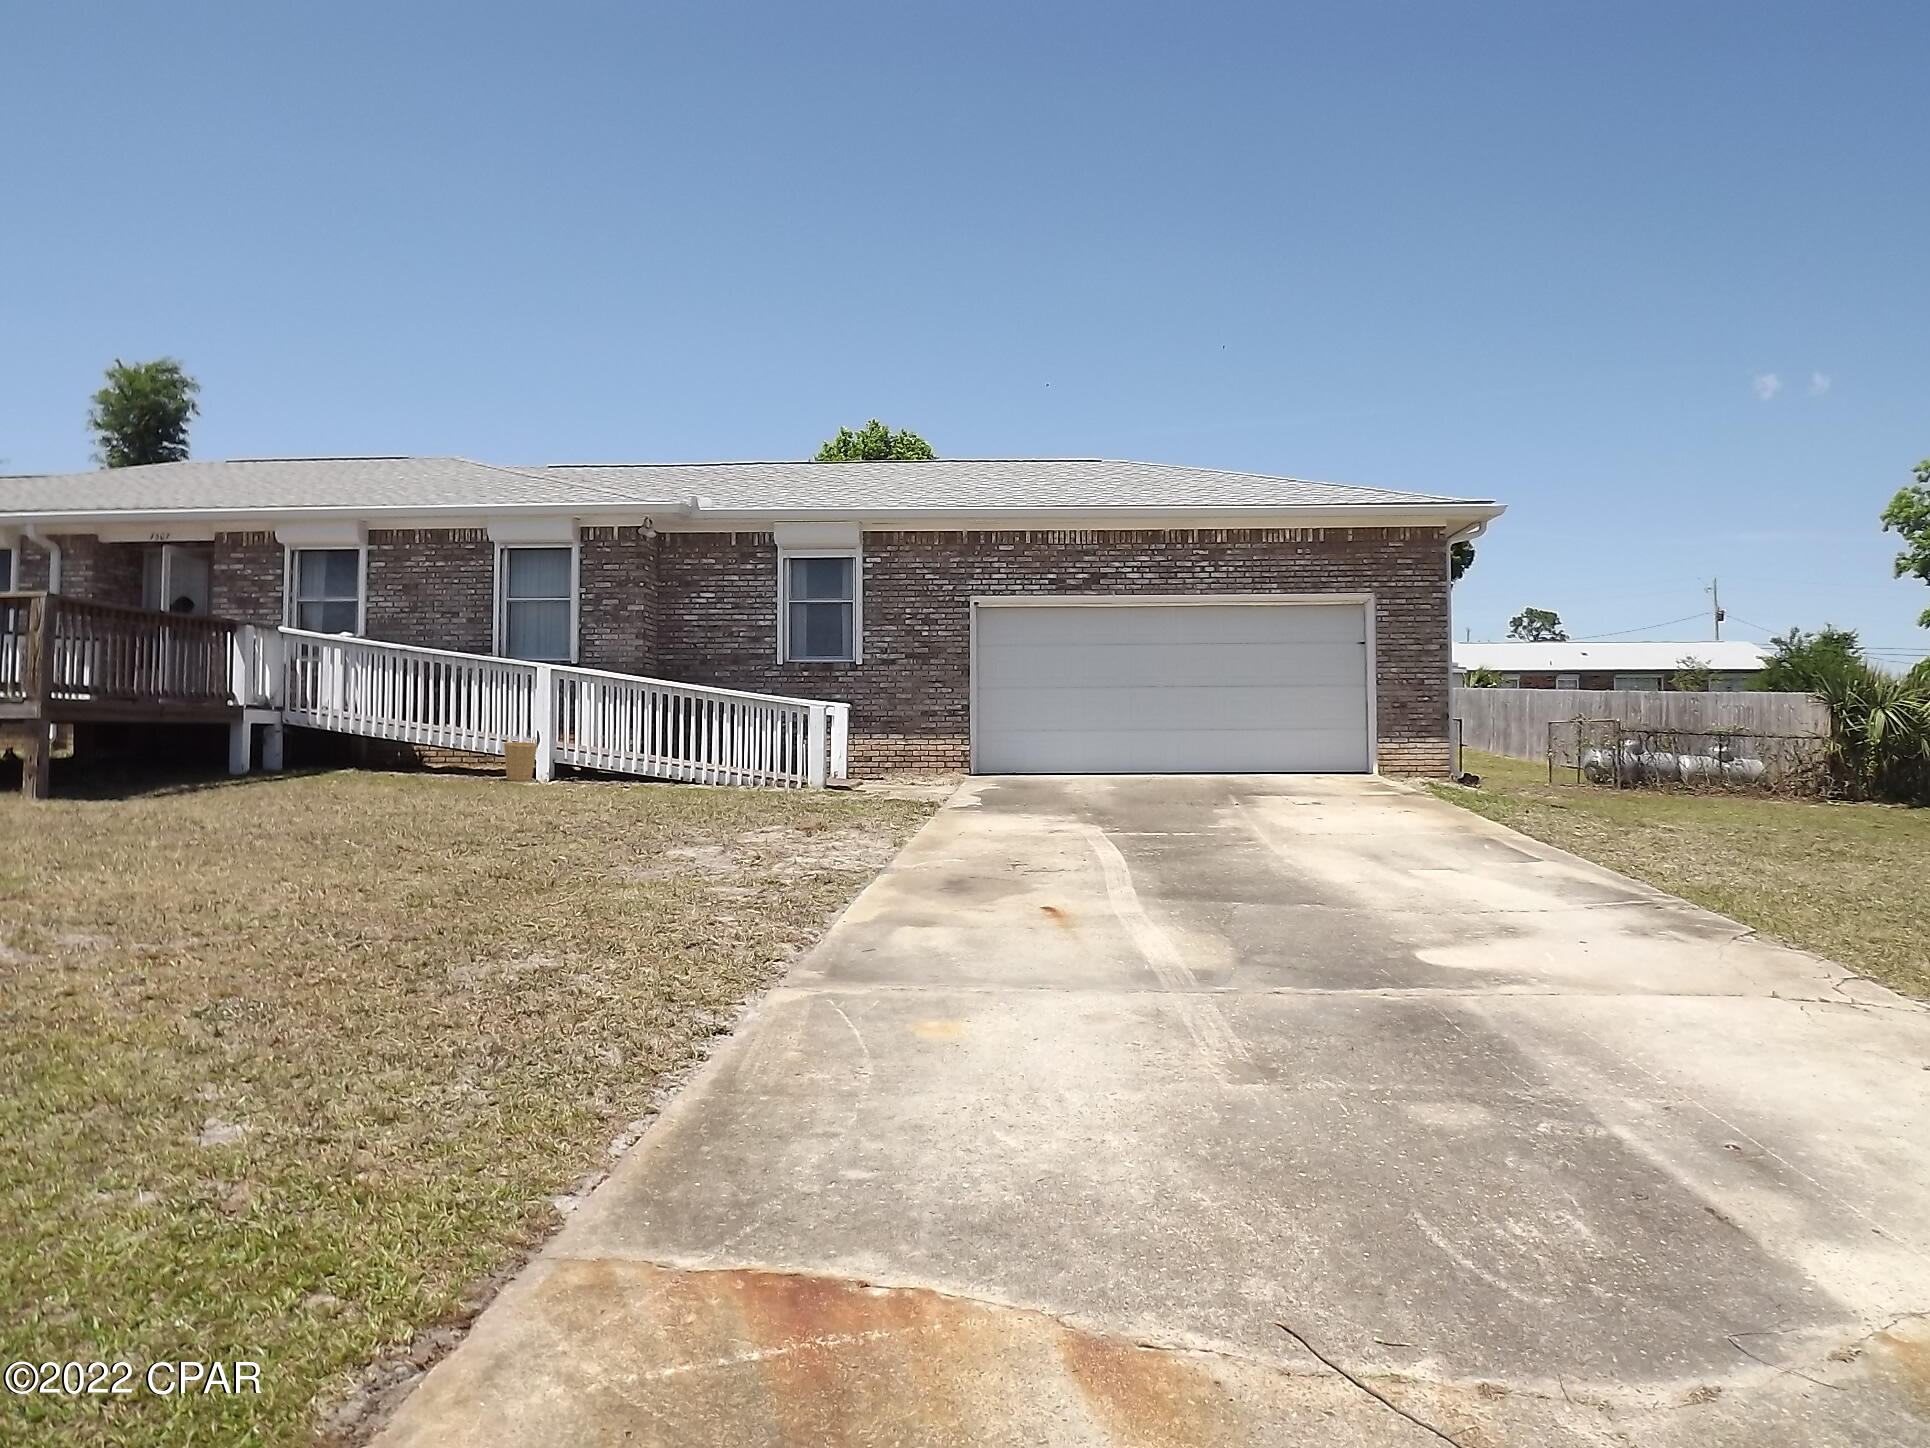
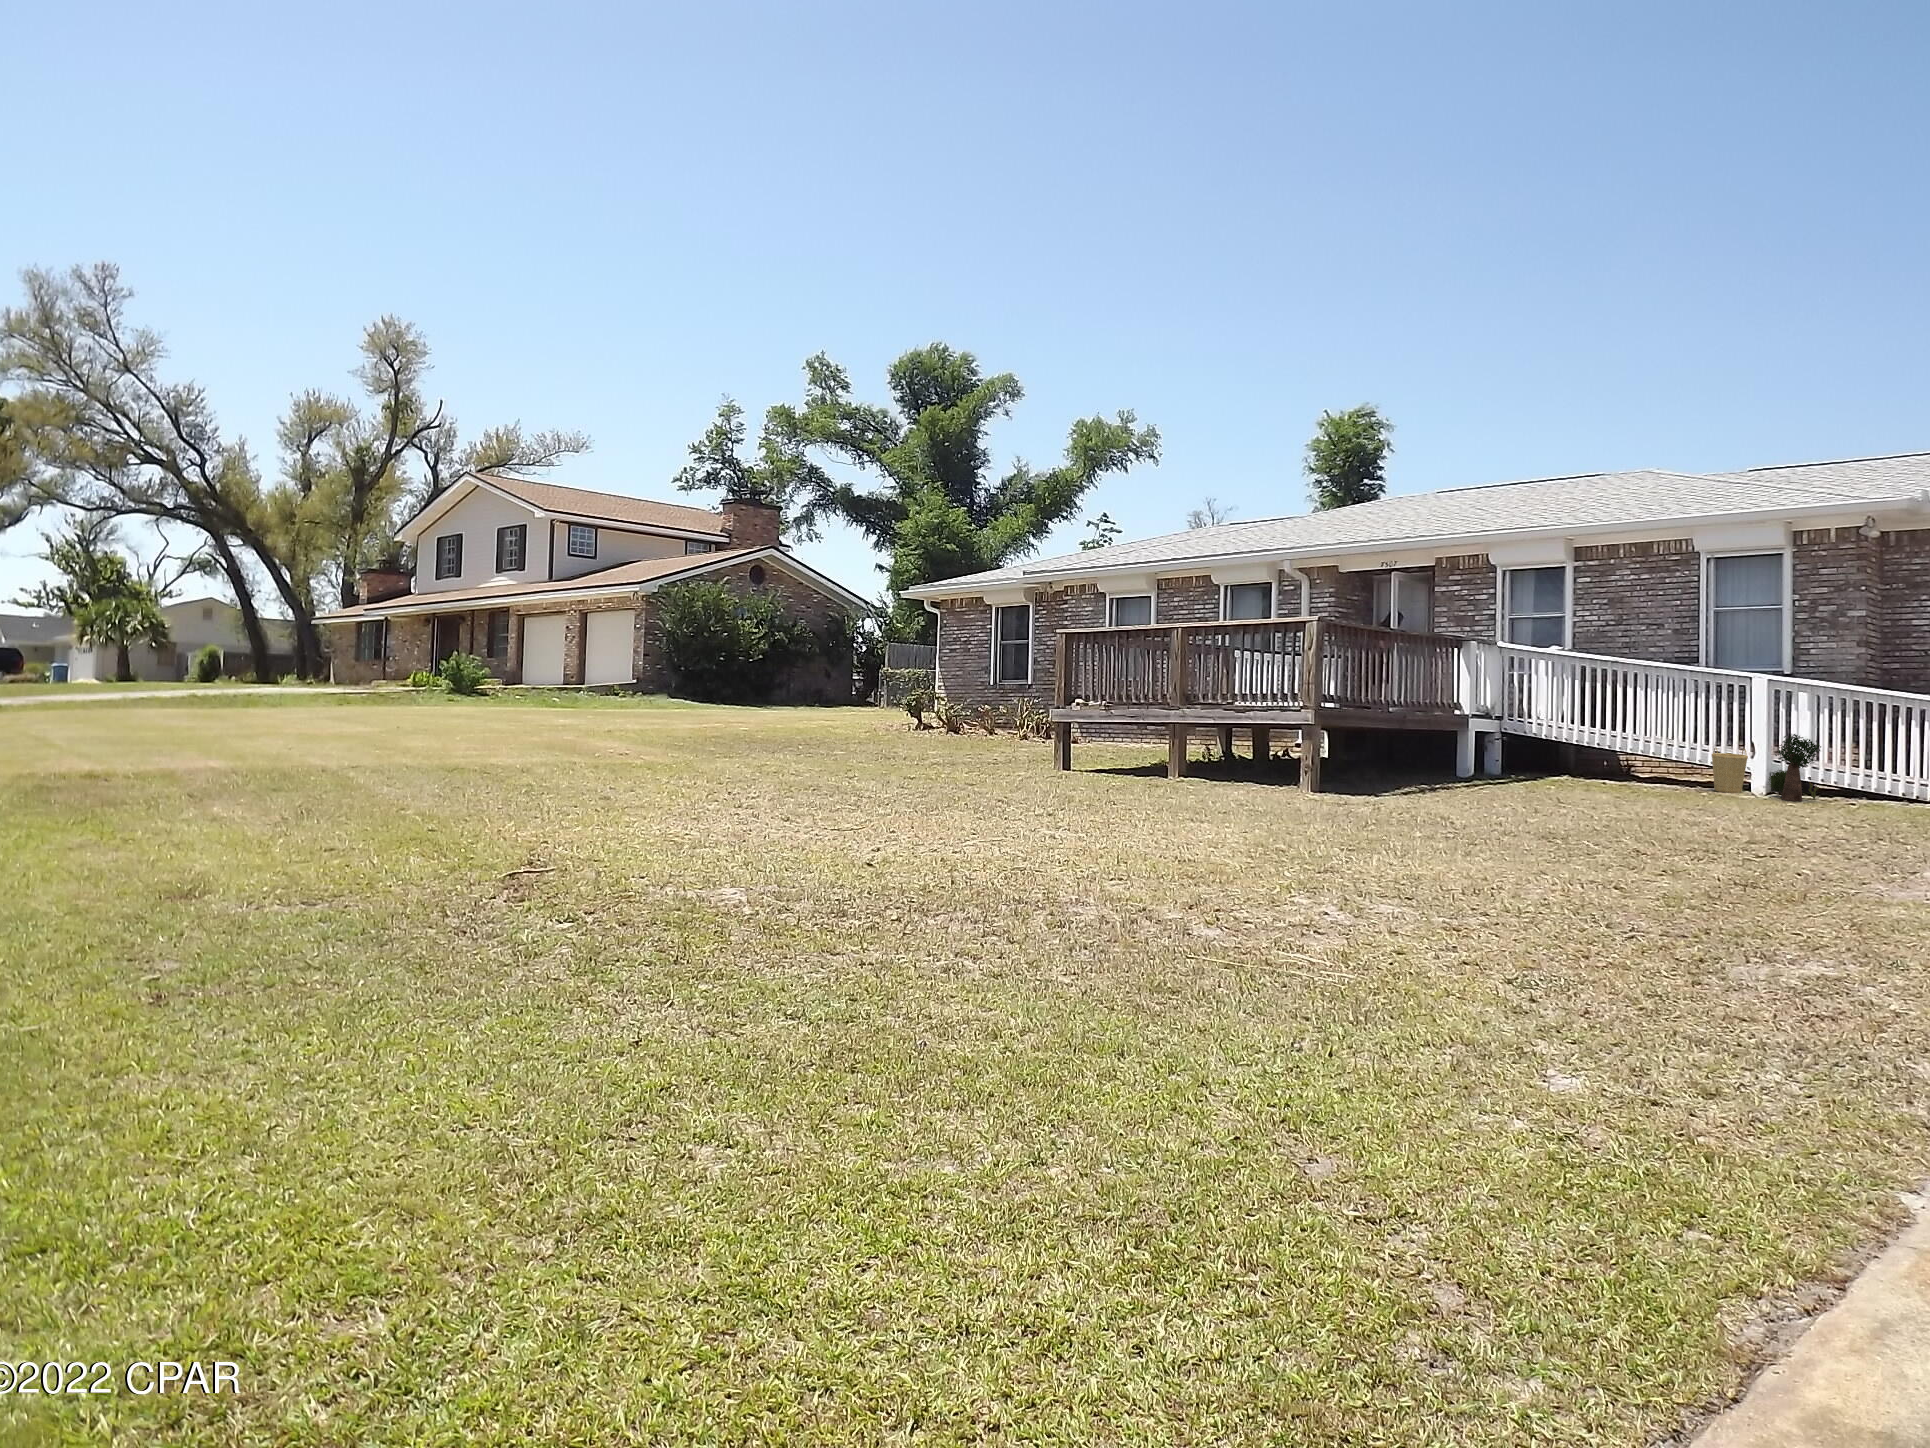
potted plant: none [555,721,600,785] -> present [1769,734,1821,801]

